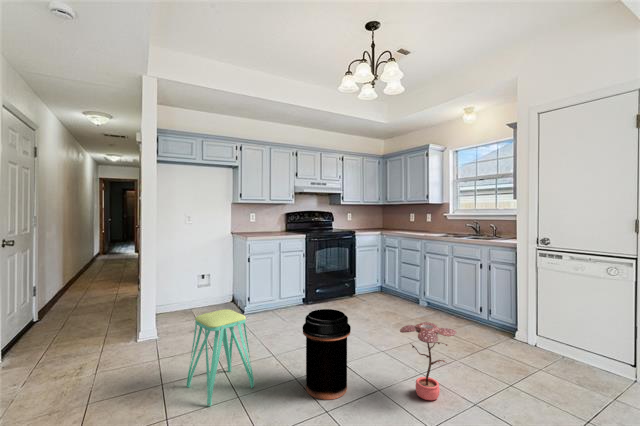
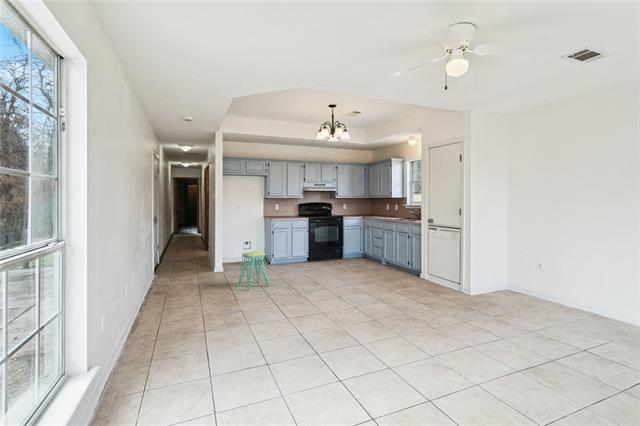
trash can: present [303,309,351,400] -> none [291,252,313,291]
potted plant: present [400,322,456,400] -> none [335,258,361,292]

